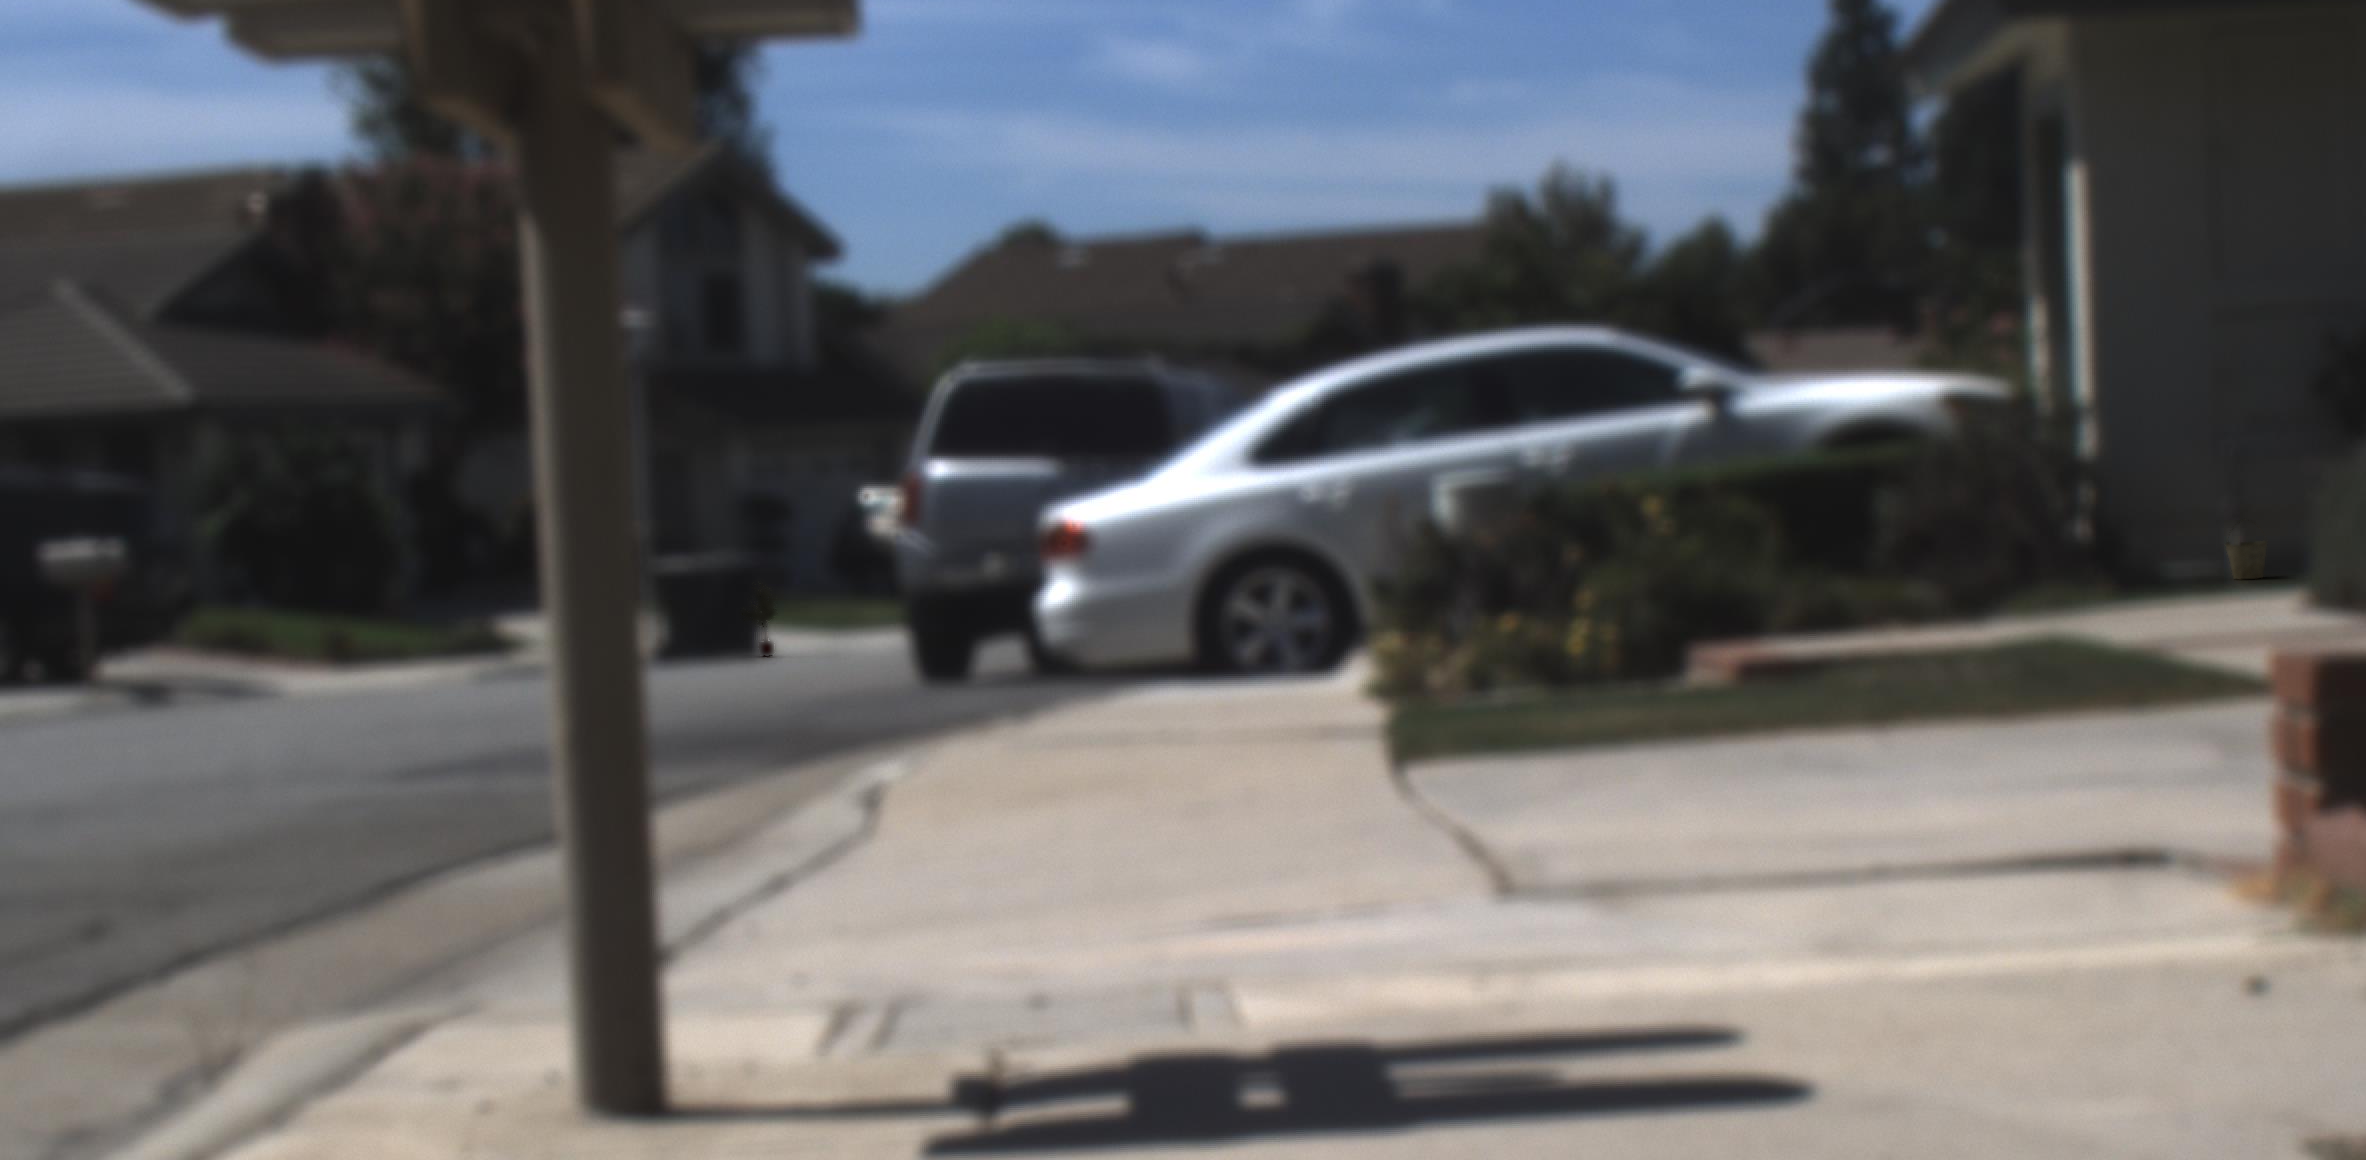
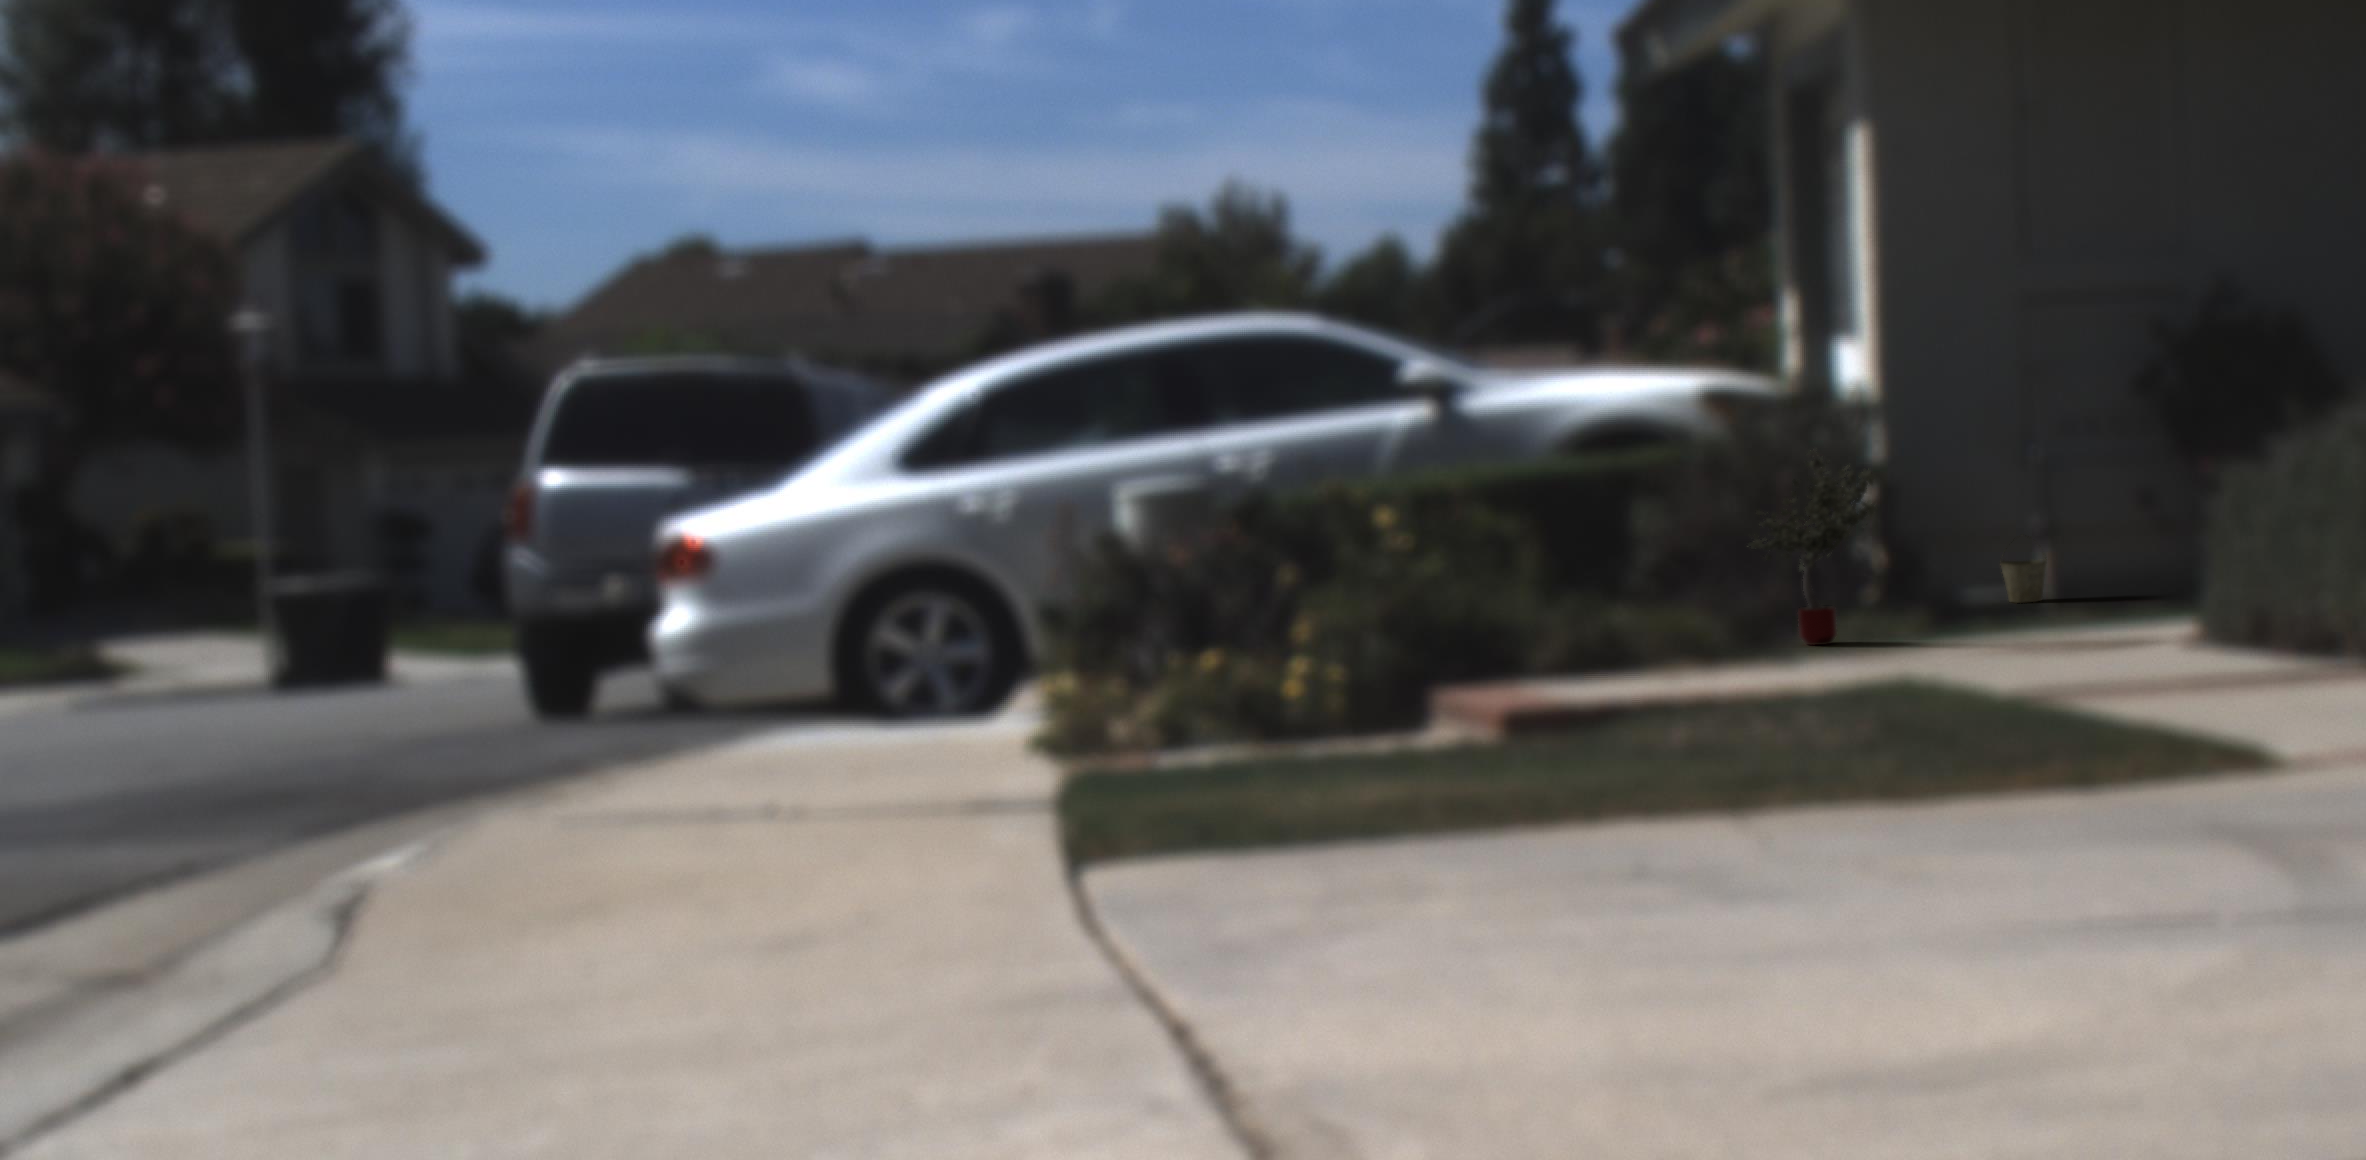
potted tree: present [742,583,776,657] -> present [1749,450,1877,645]

